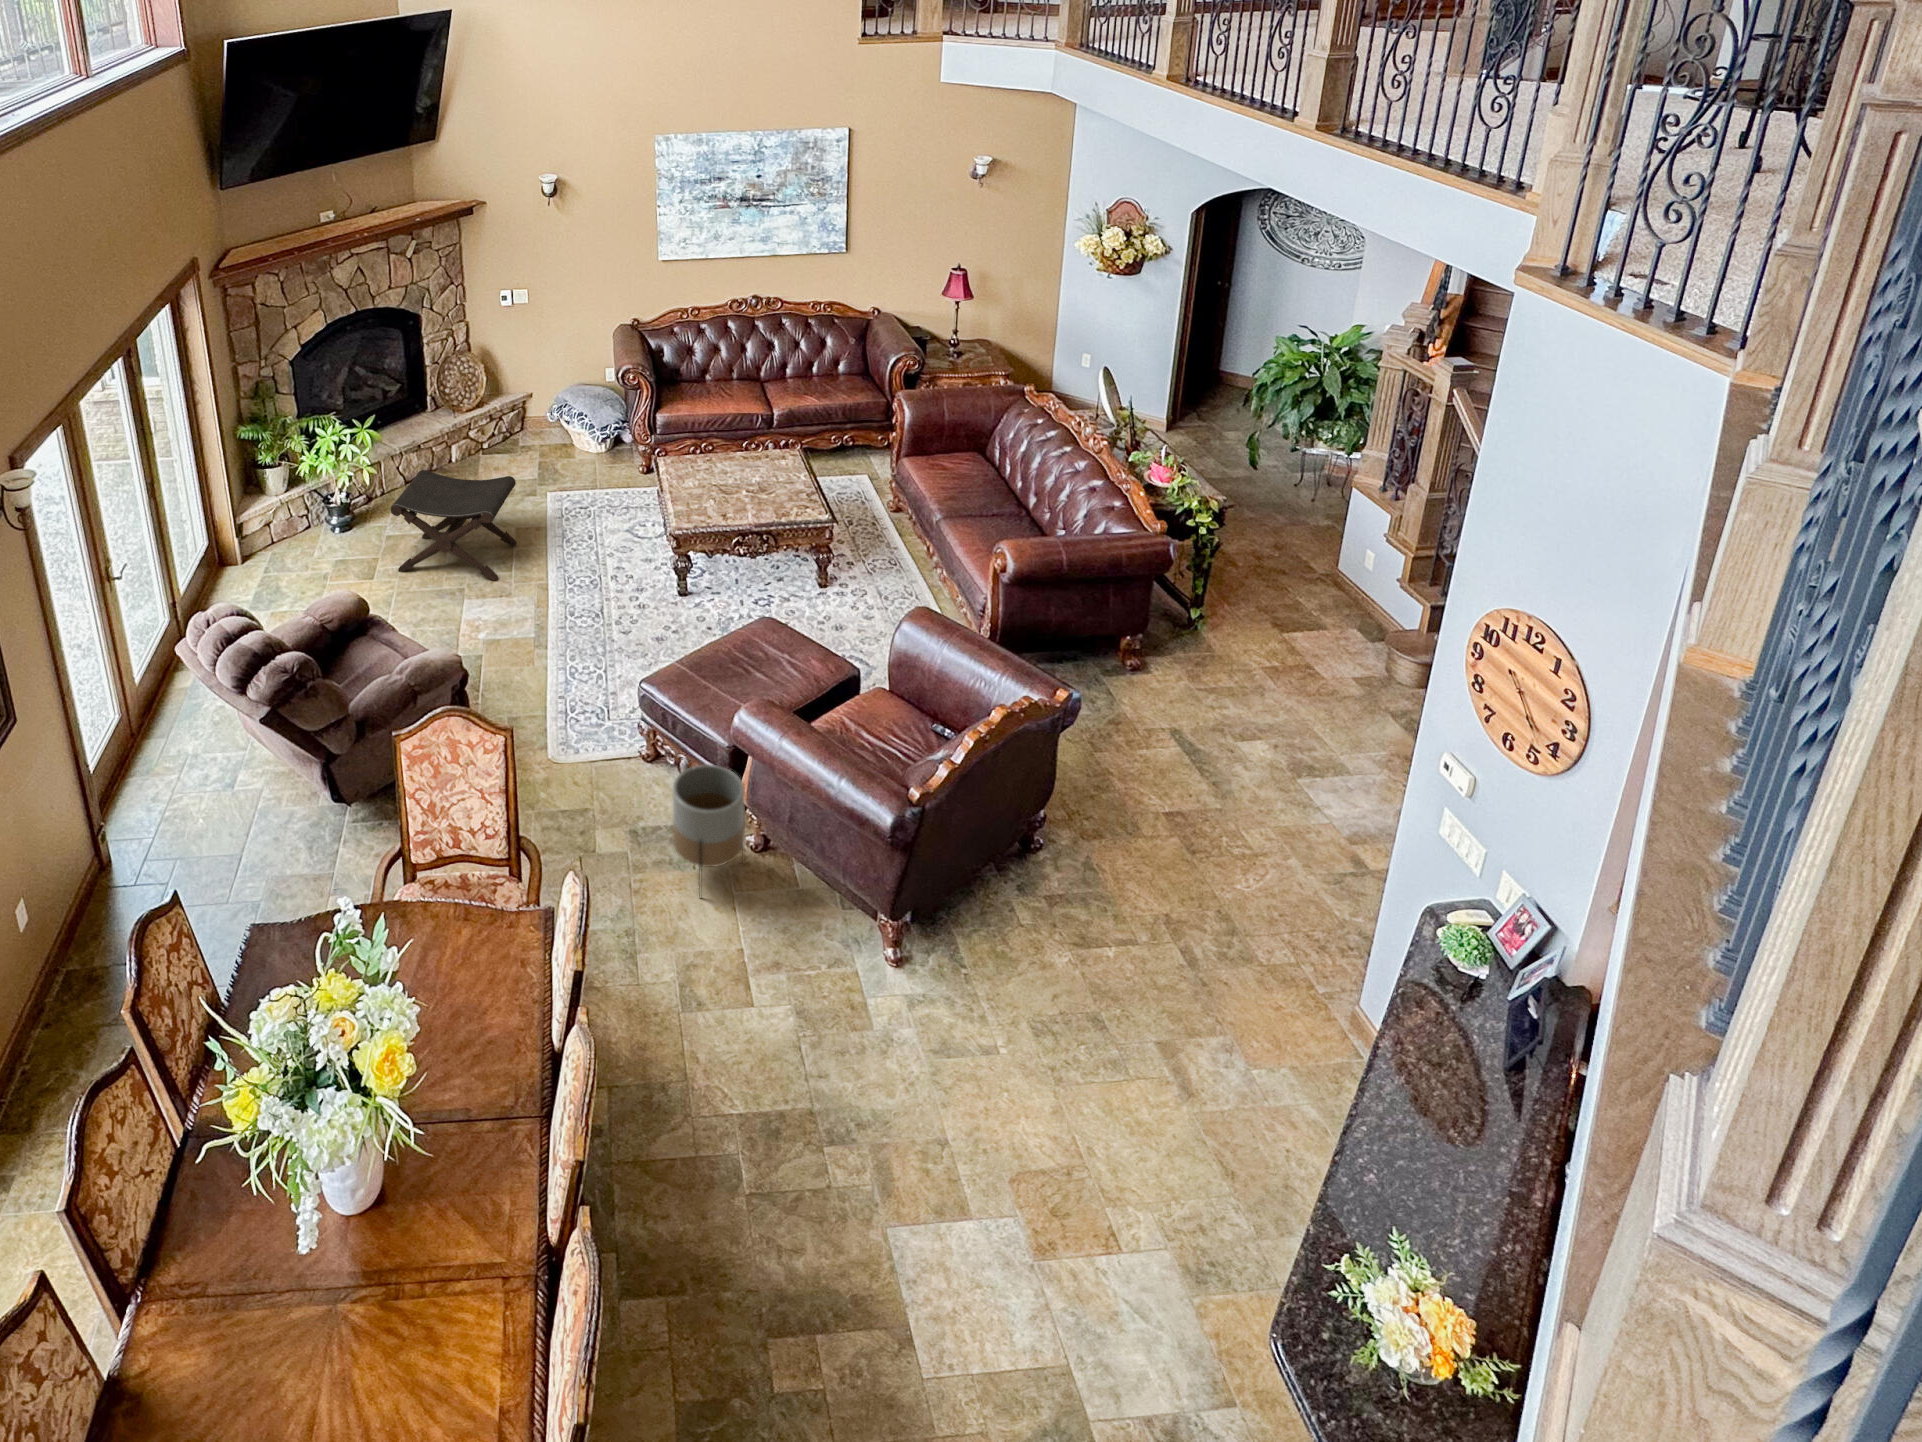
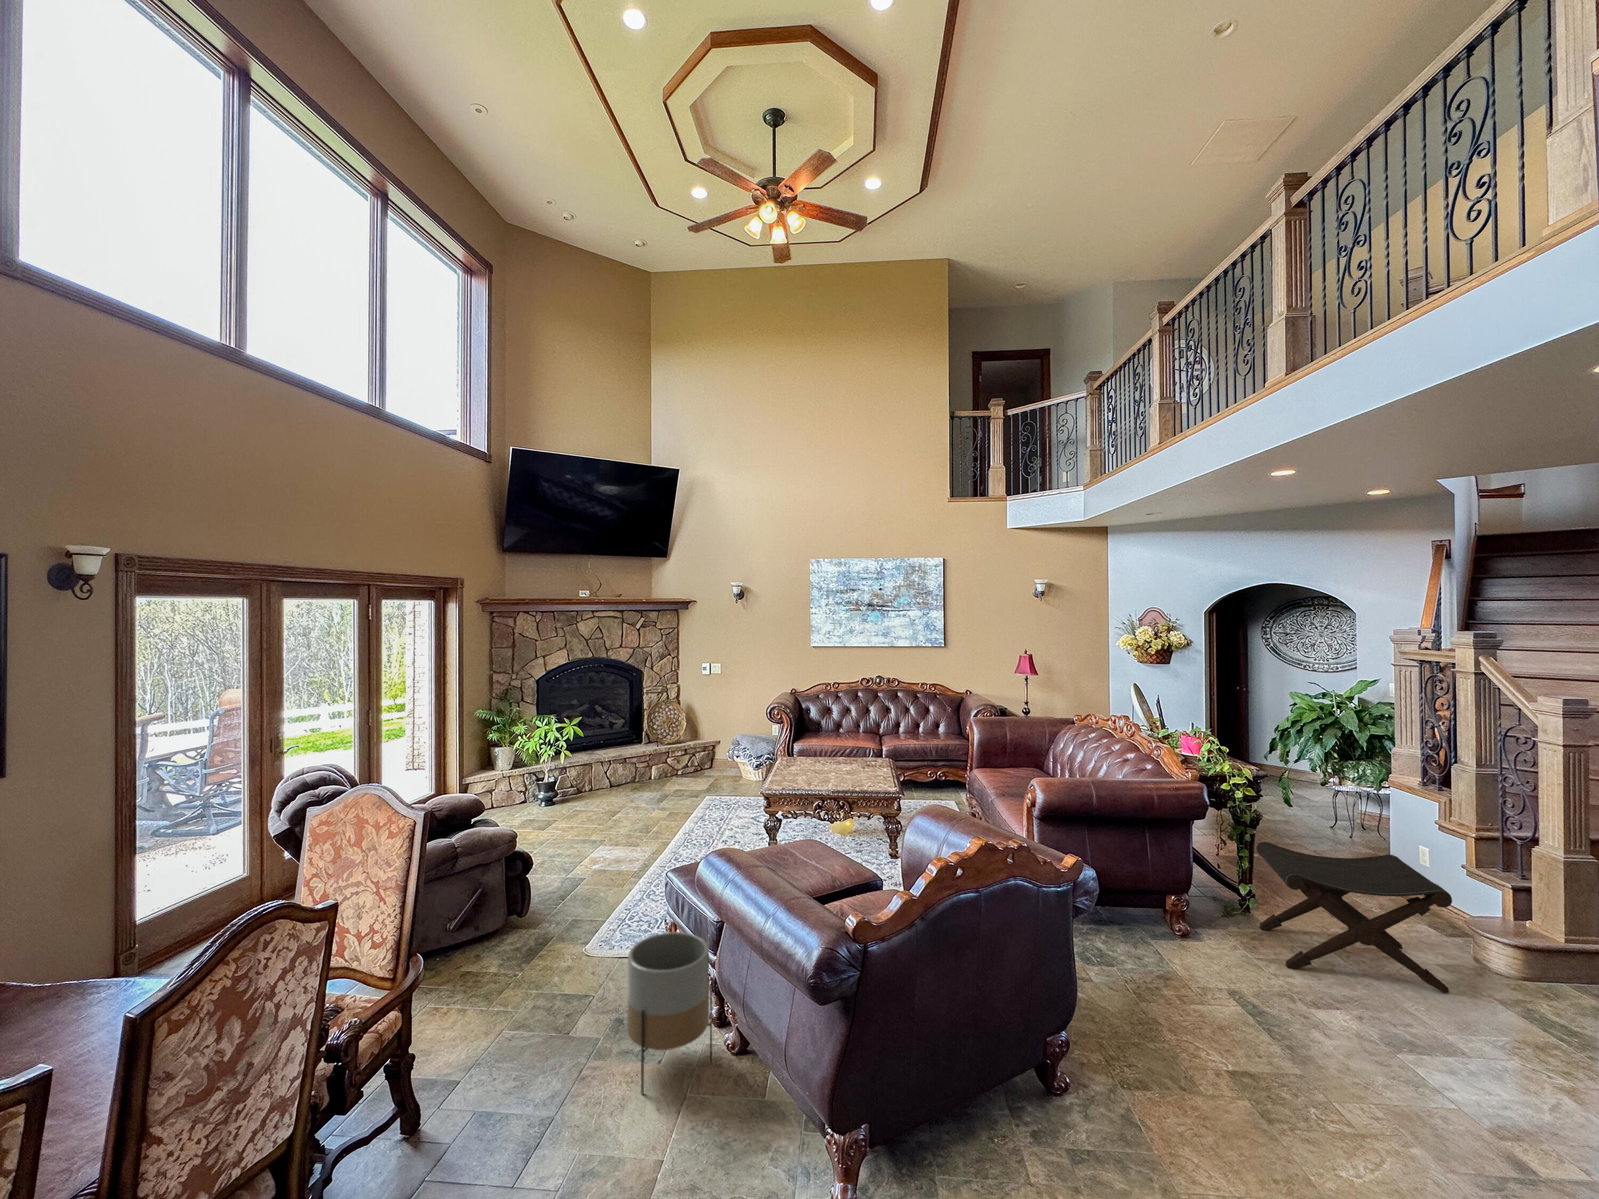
footstool: present [391,470,517,581] -> present [1256,842,1452,993]

